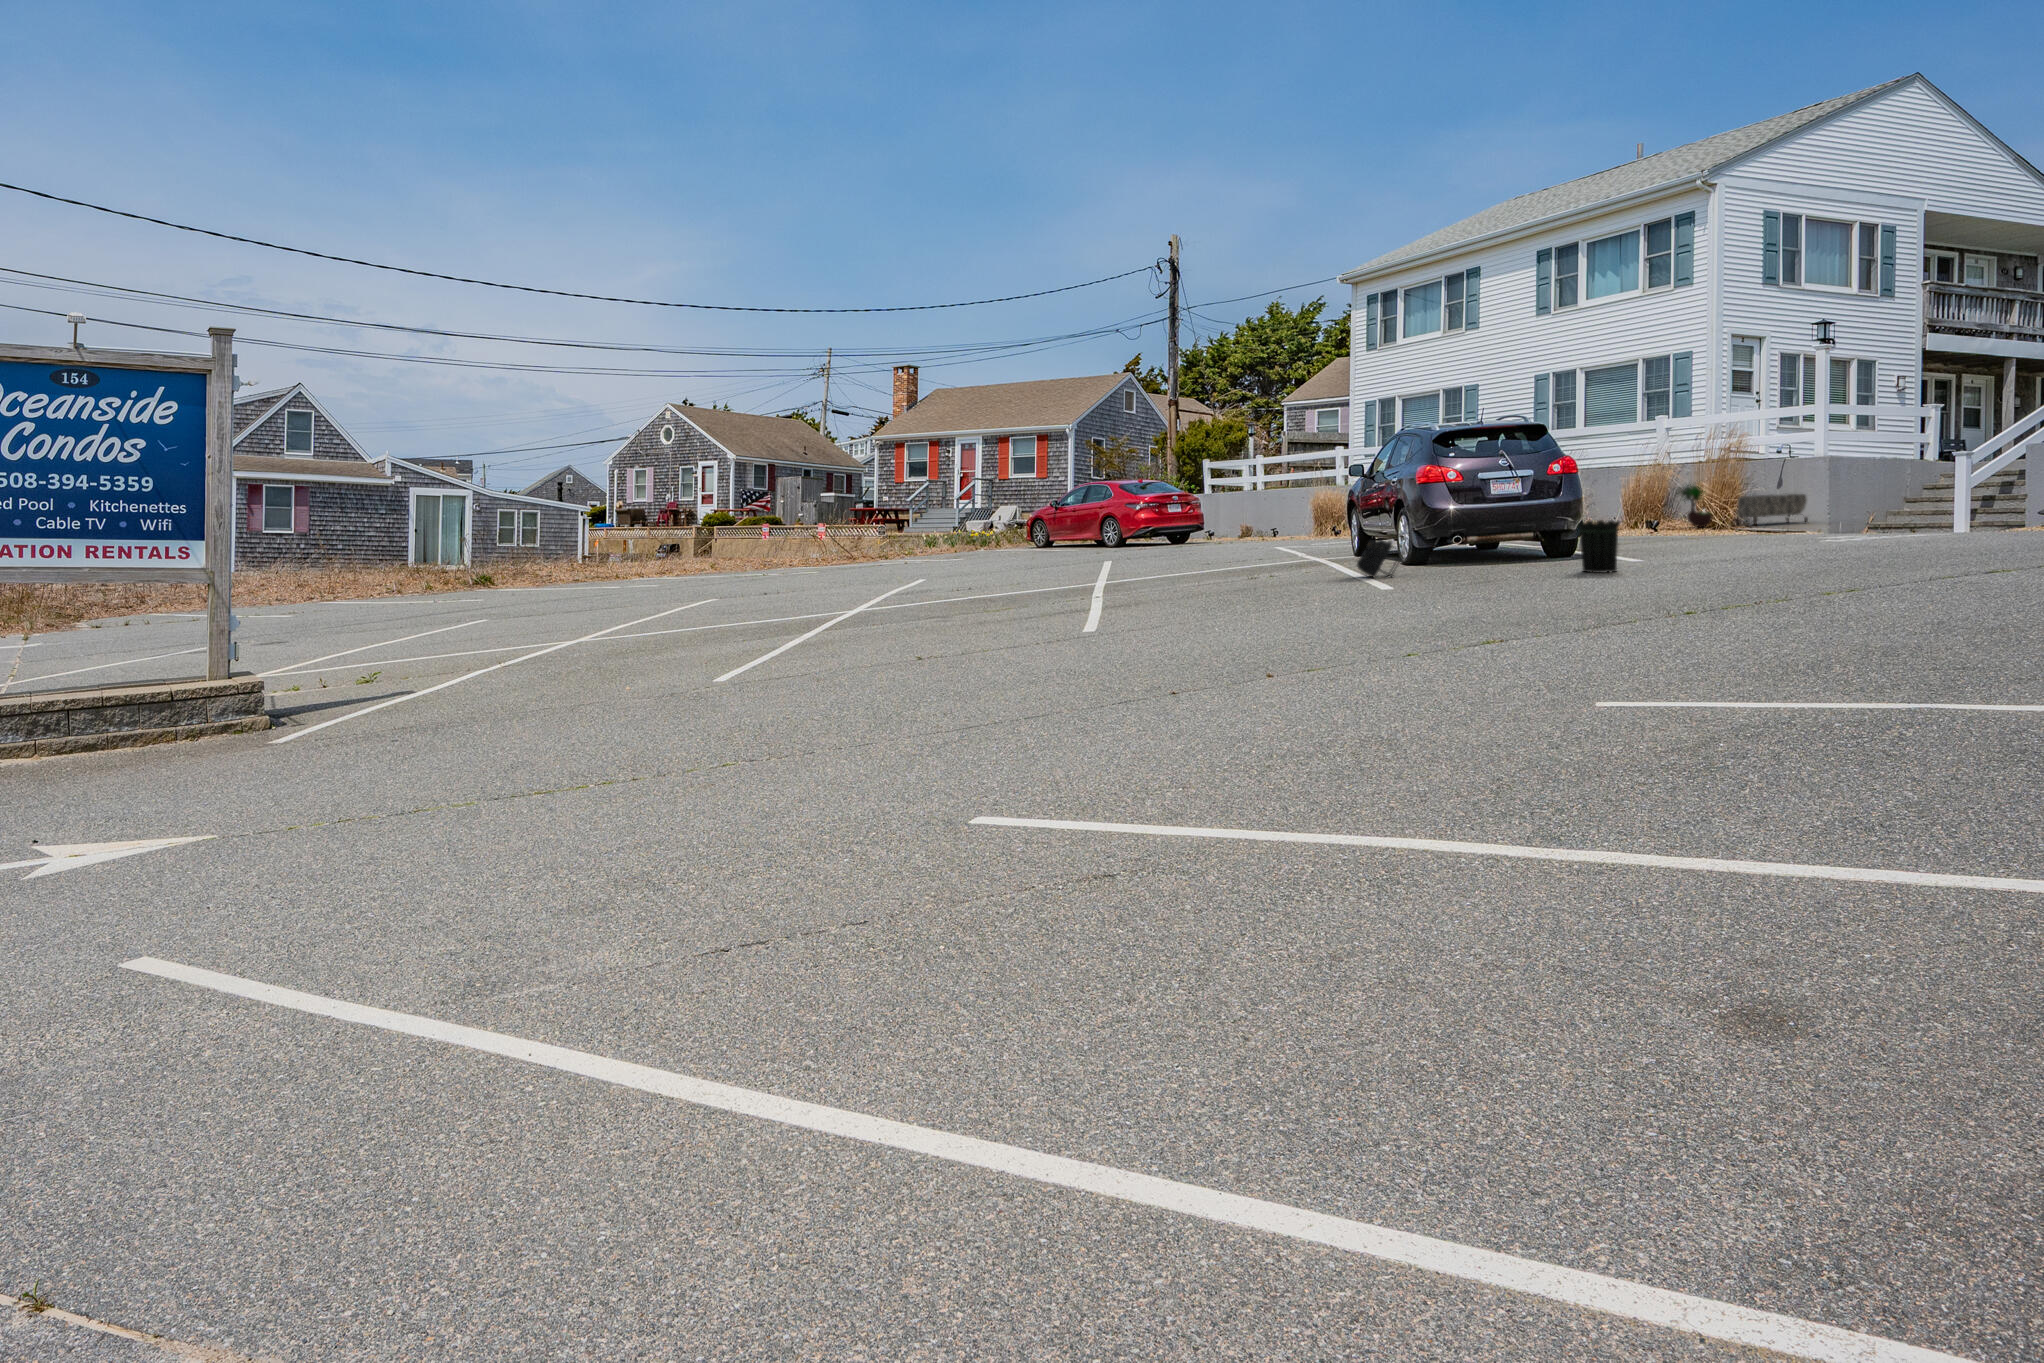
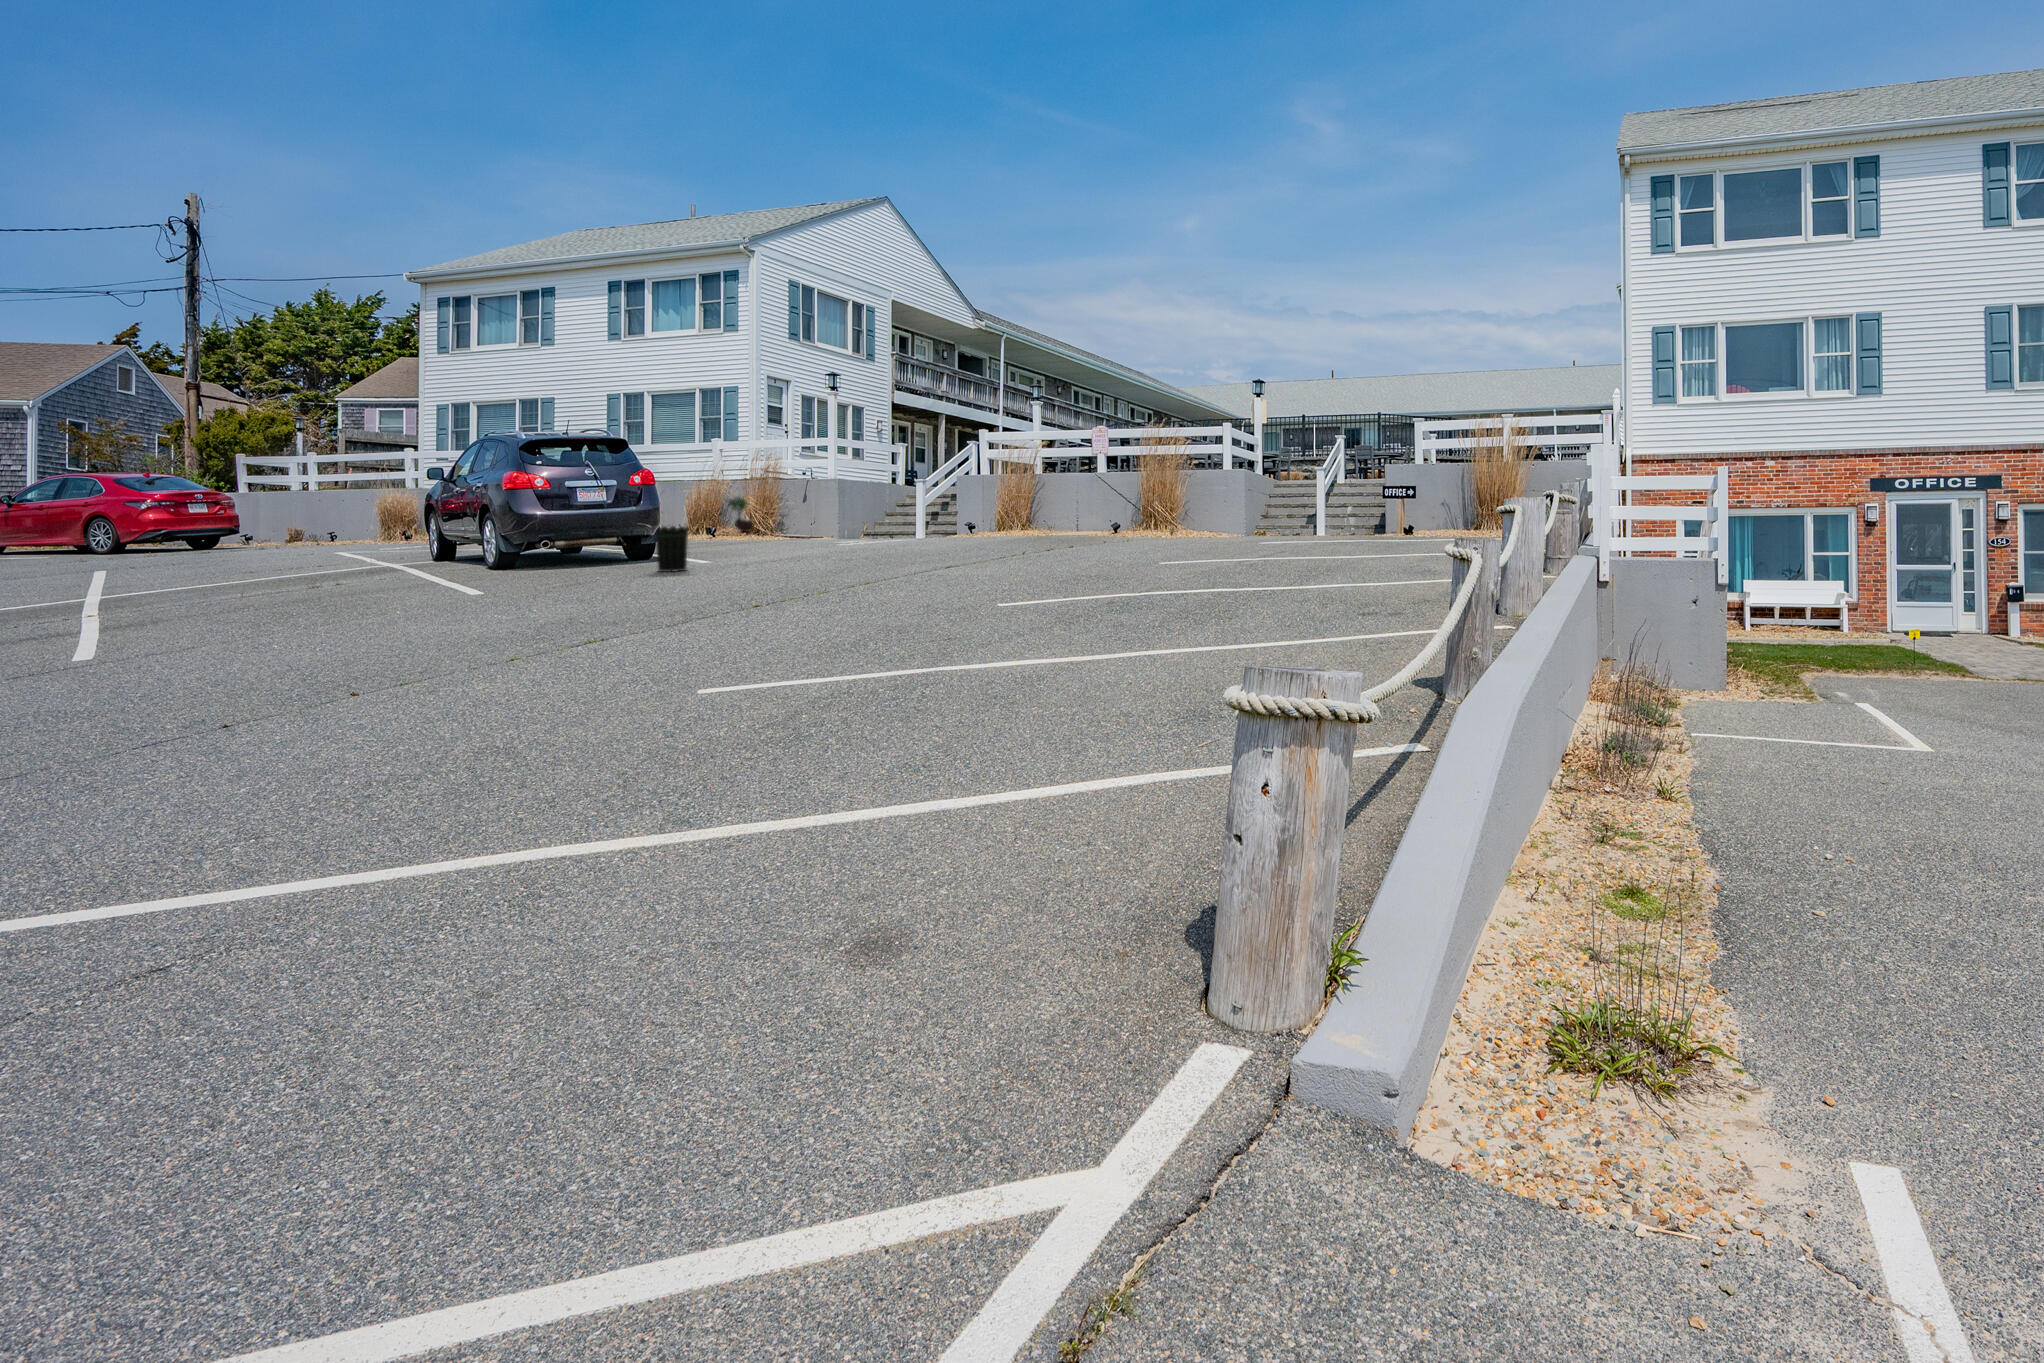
bench: present [1736,494,1808,525] -> none [768,506,822,531]
backpack: present [1357,540,1404,577] -> none [439,543,492,582]

